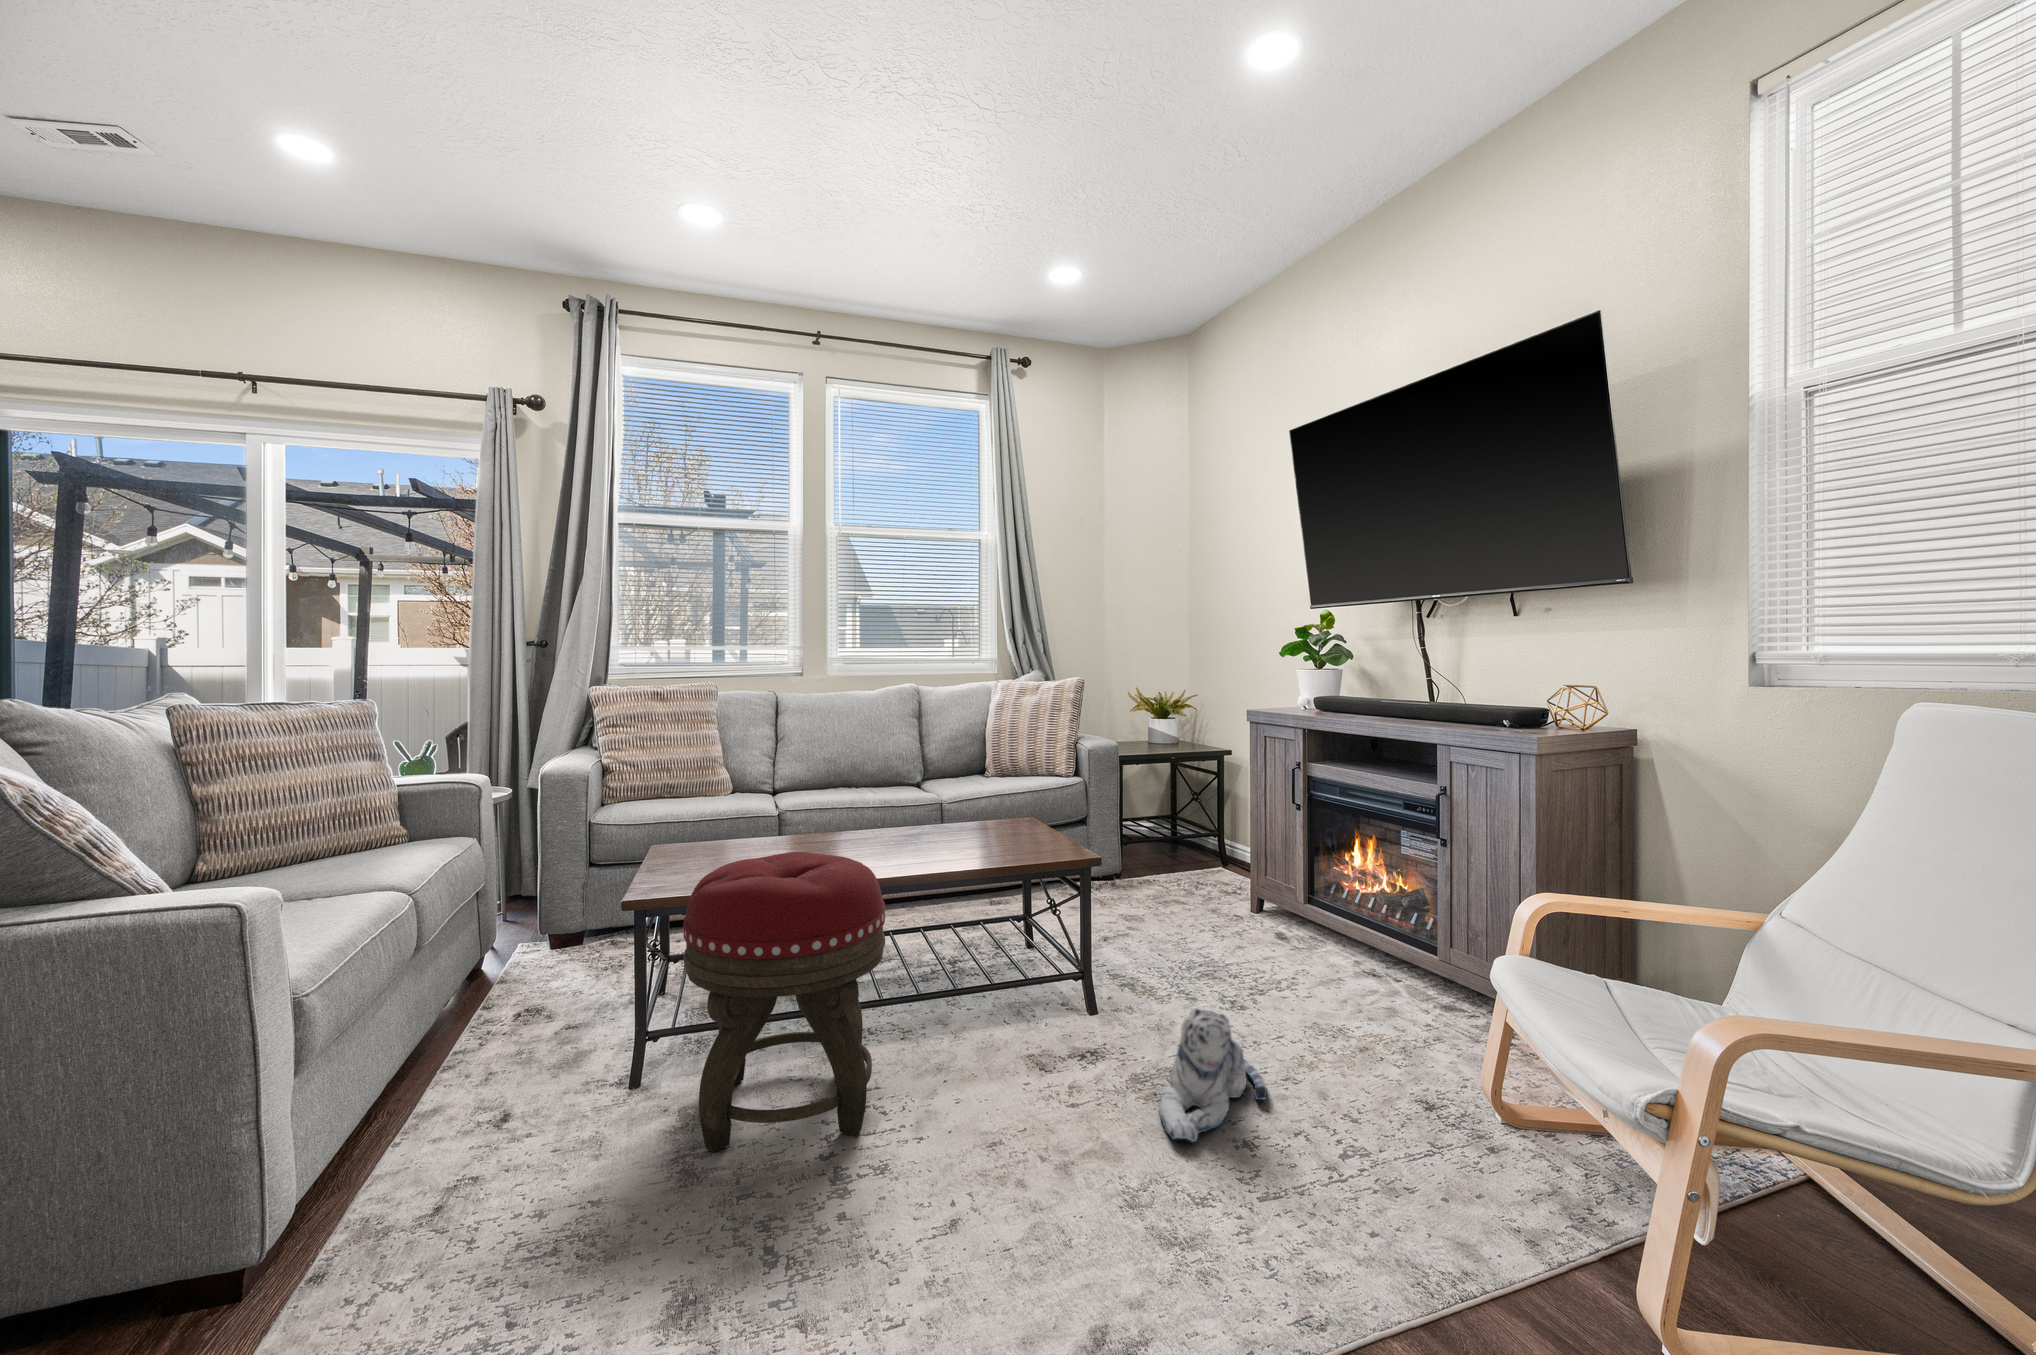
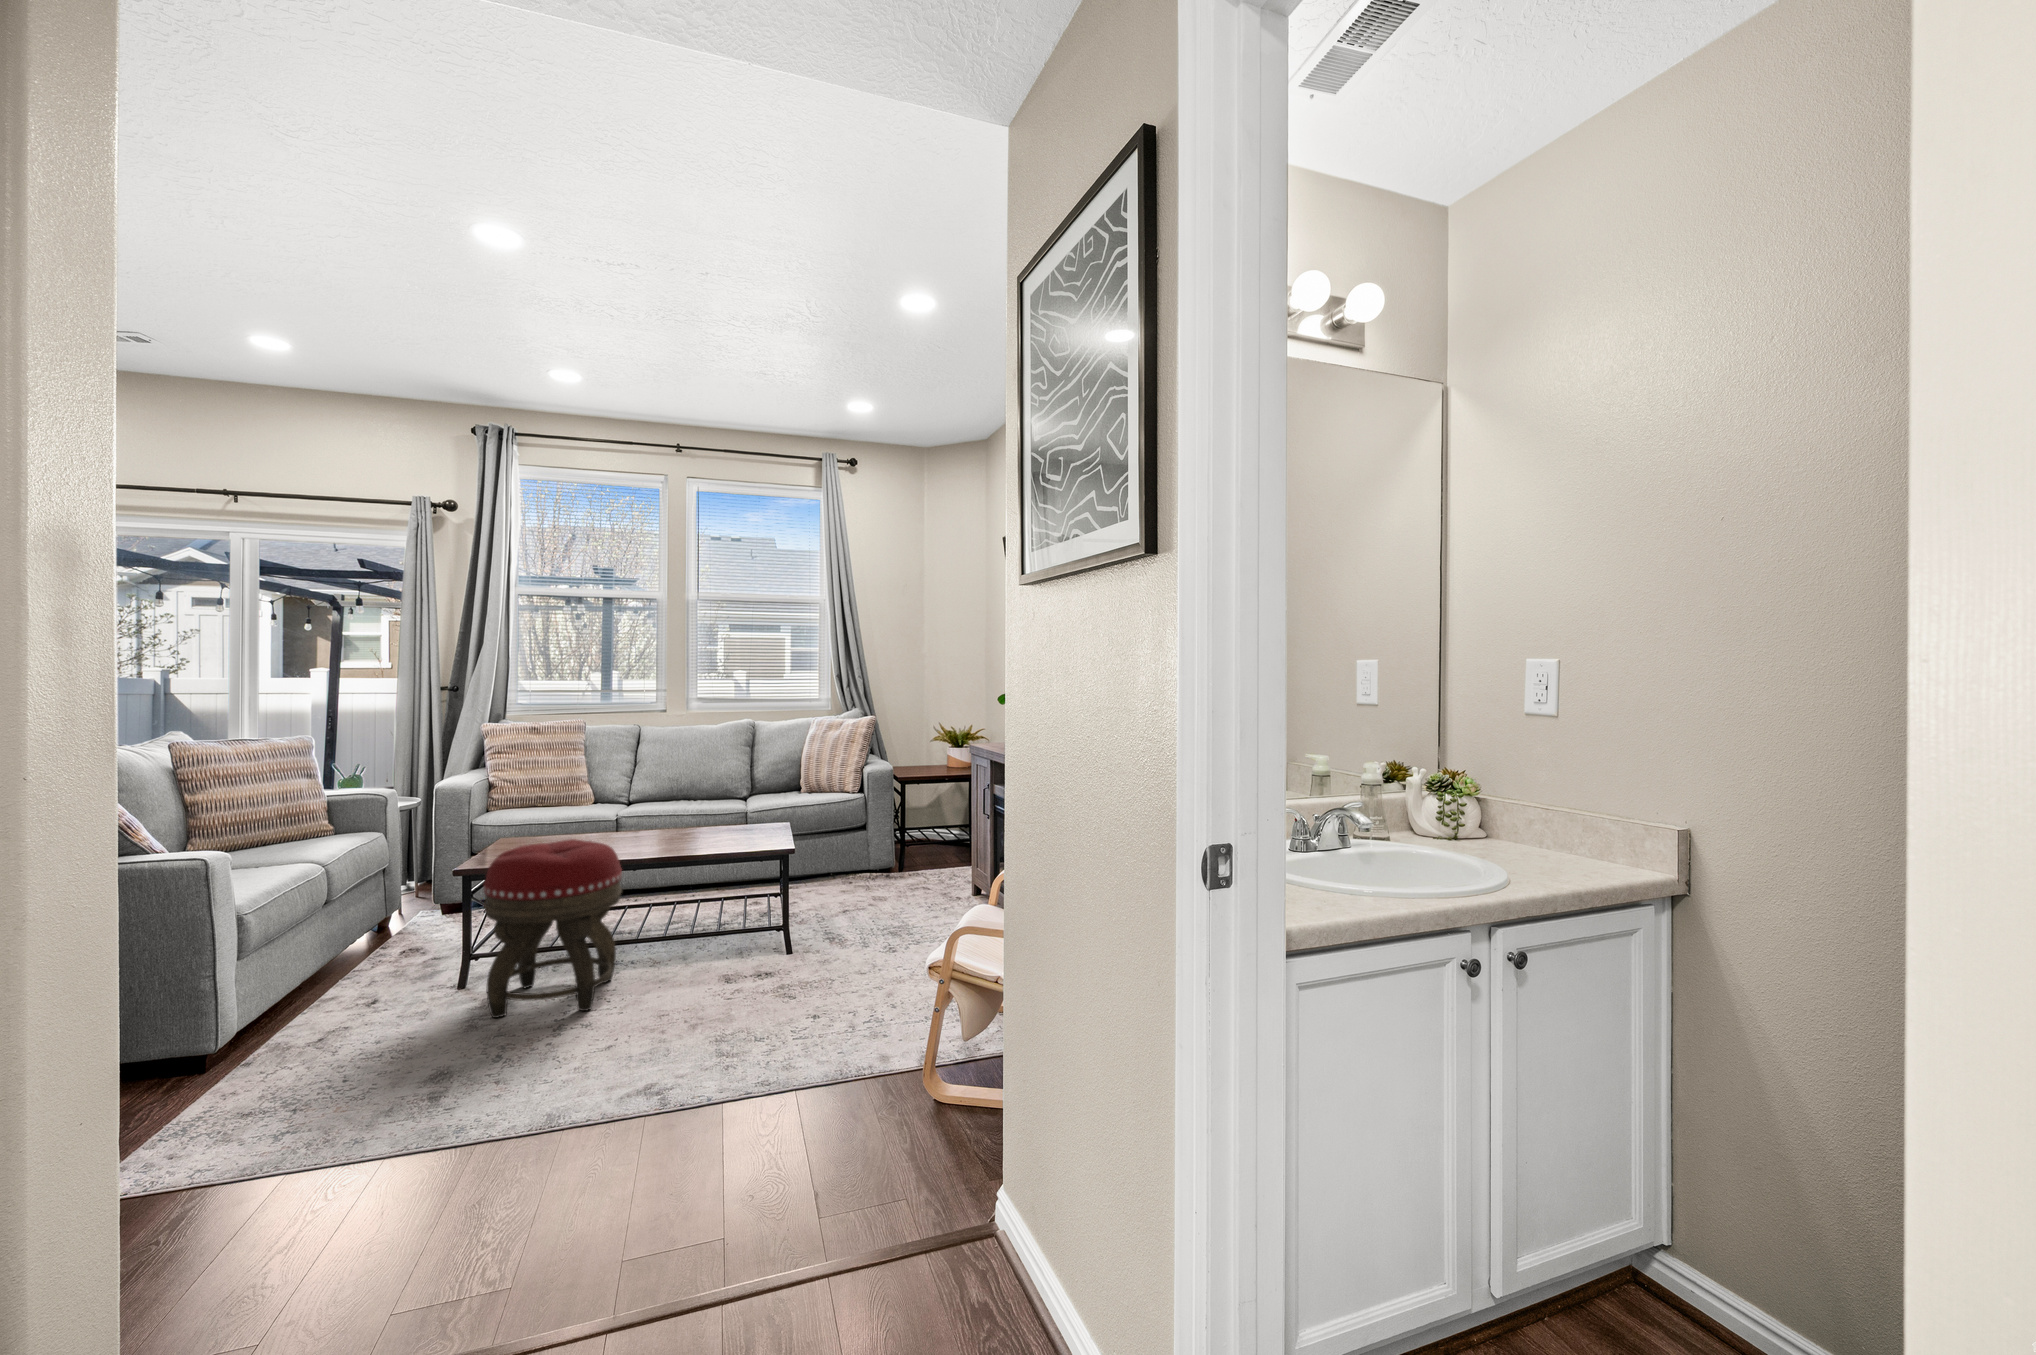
plush toy: present [1159,1008,1267,1142] -> none [775,937,866,1015]

